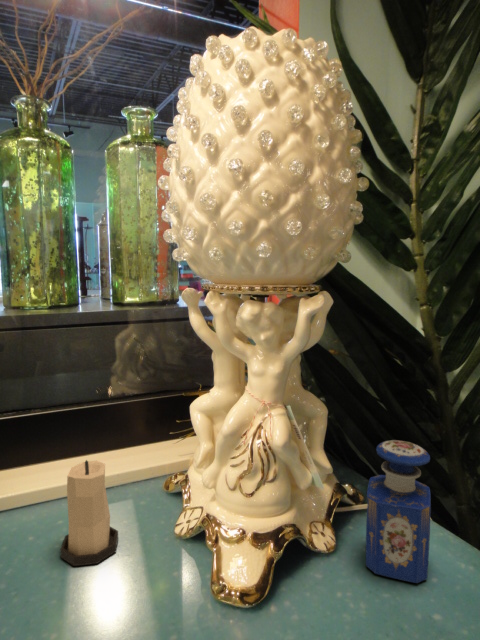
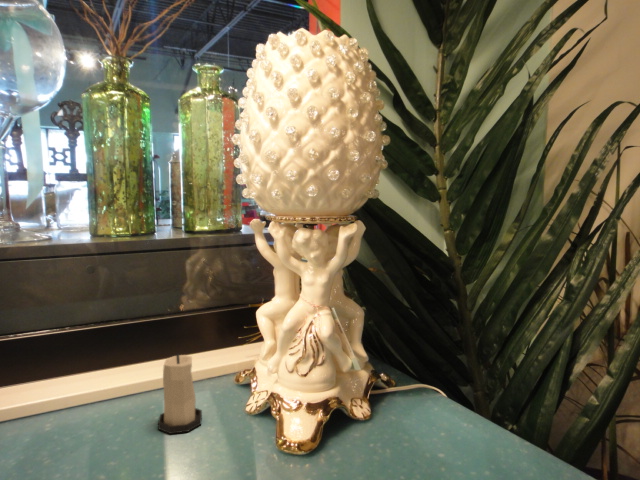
perfume bottle: present [366,440,431,583] -> none [391,332,438,434]

